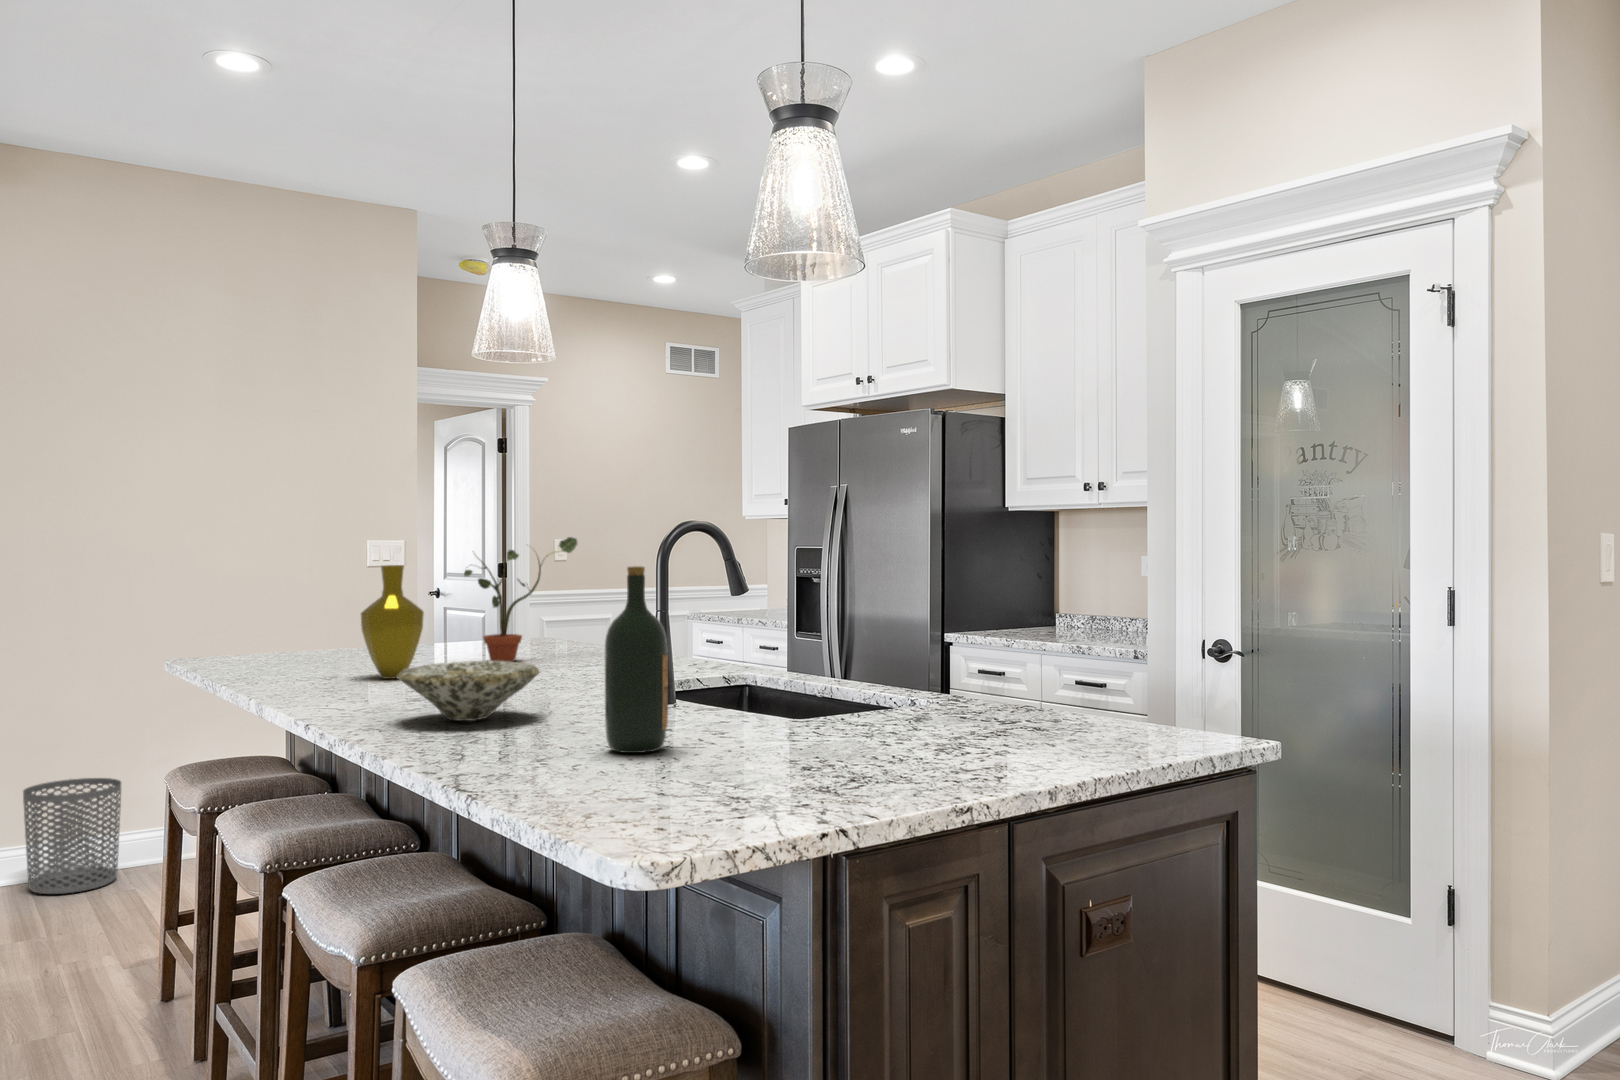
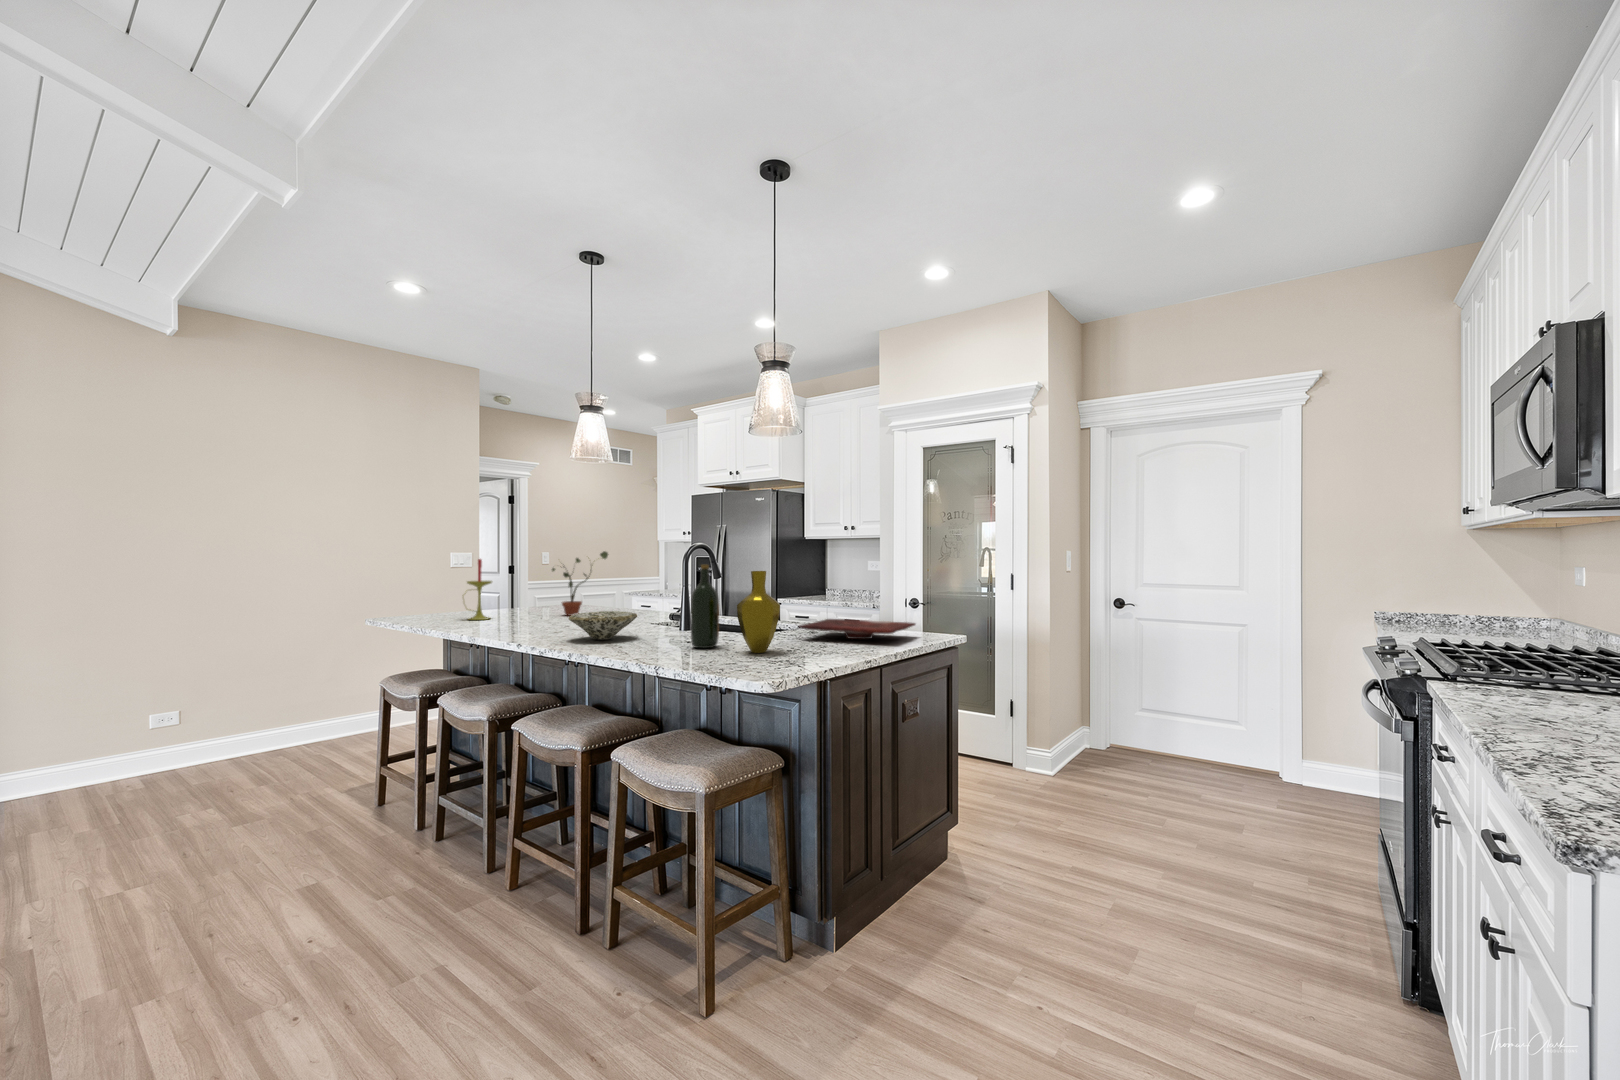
candle: none [297,549,355,668] -> present [467,559,492,620]
vase: present [361,565,424,679] -> present [737,571,780,653]
cutting board: none [863,690,1149,744] -> present [799,619,915,639]
waste bin: present [23,778,121,894] -> none [247,691,310,760]

